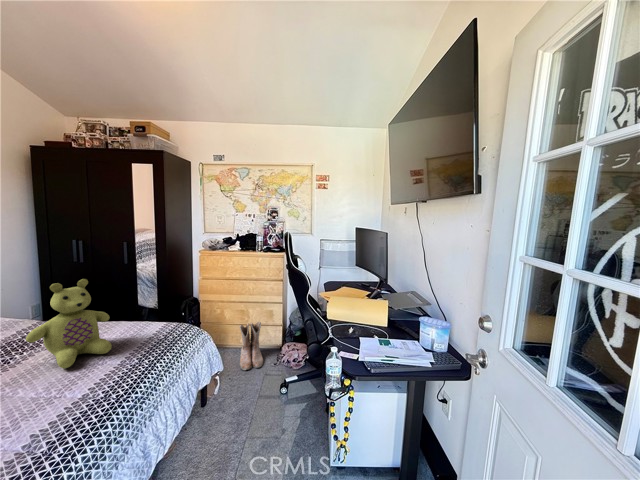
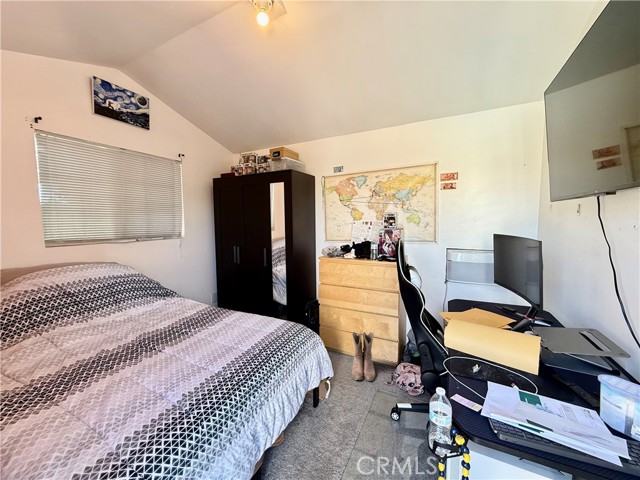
stuffed bear: present [26,279,112,368] -> none [195,277,244,345]

